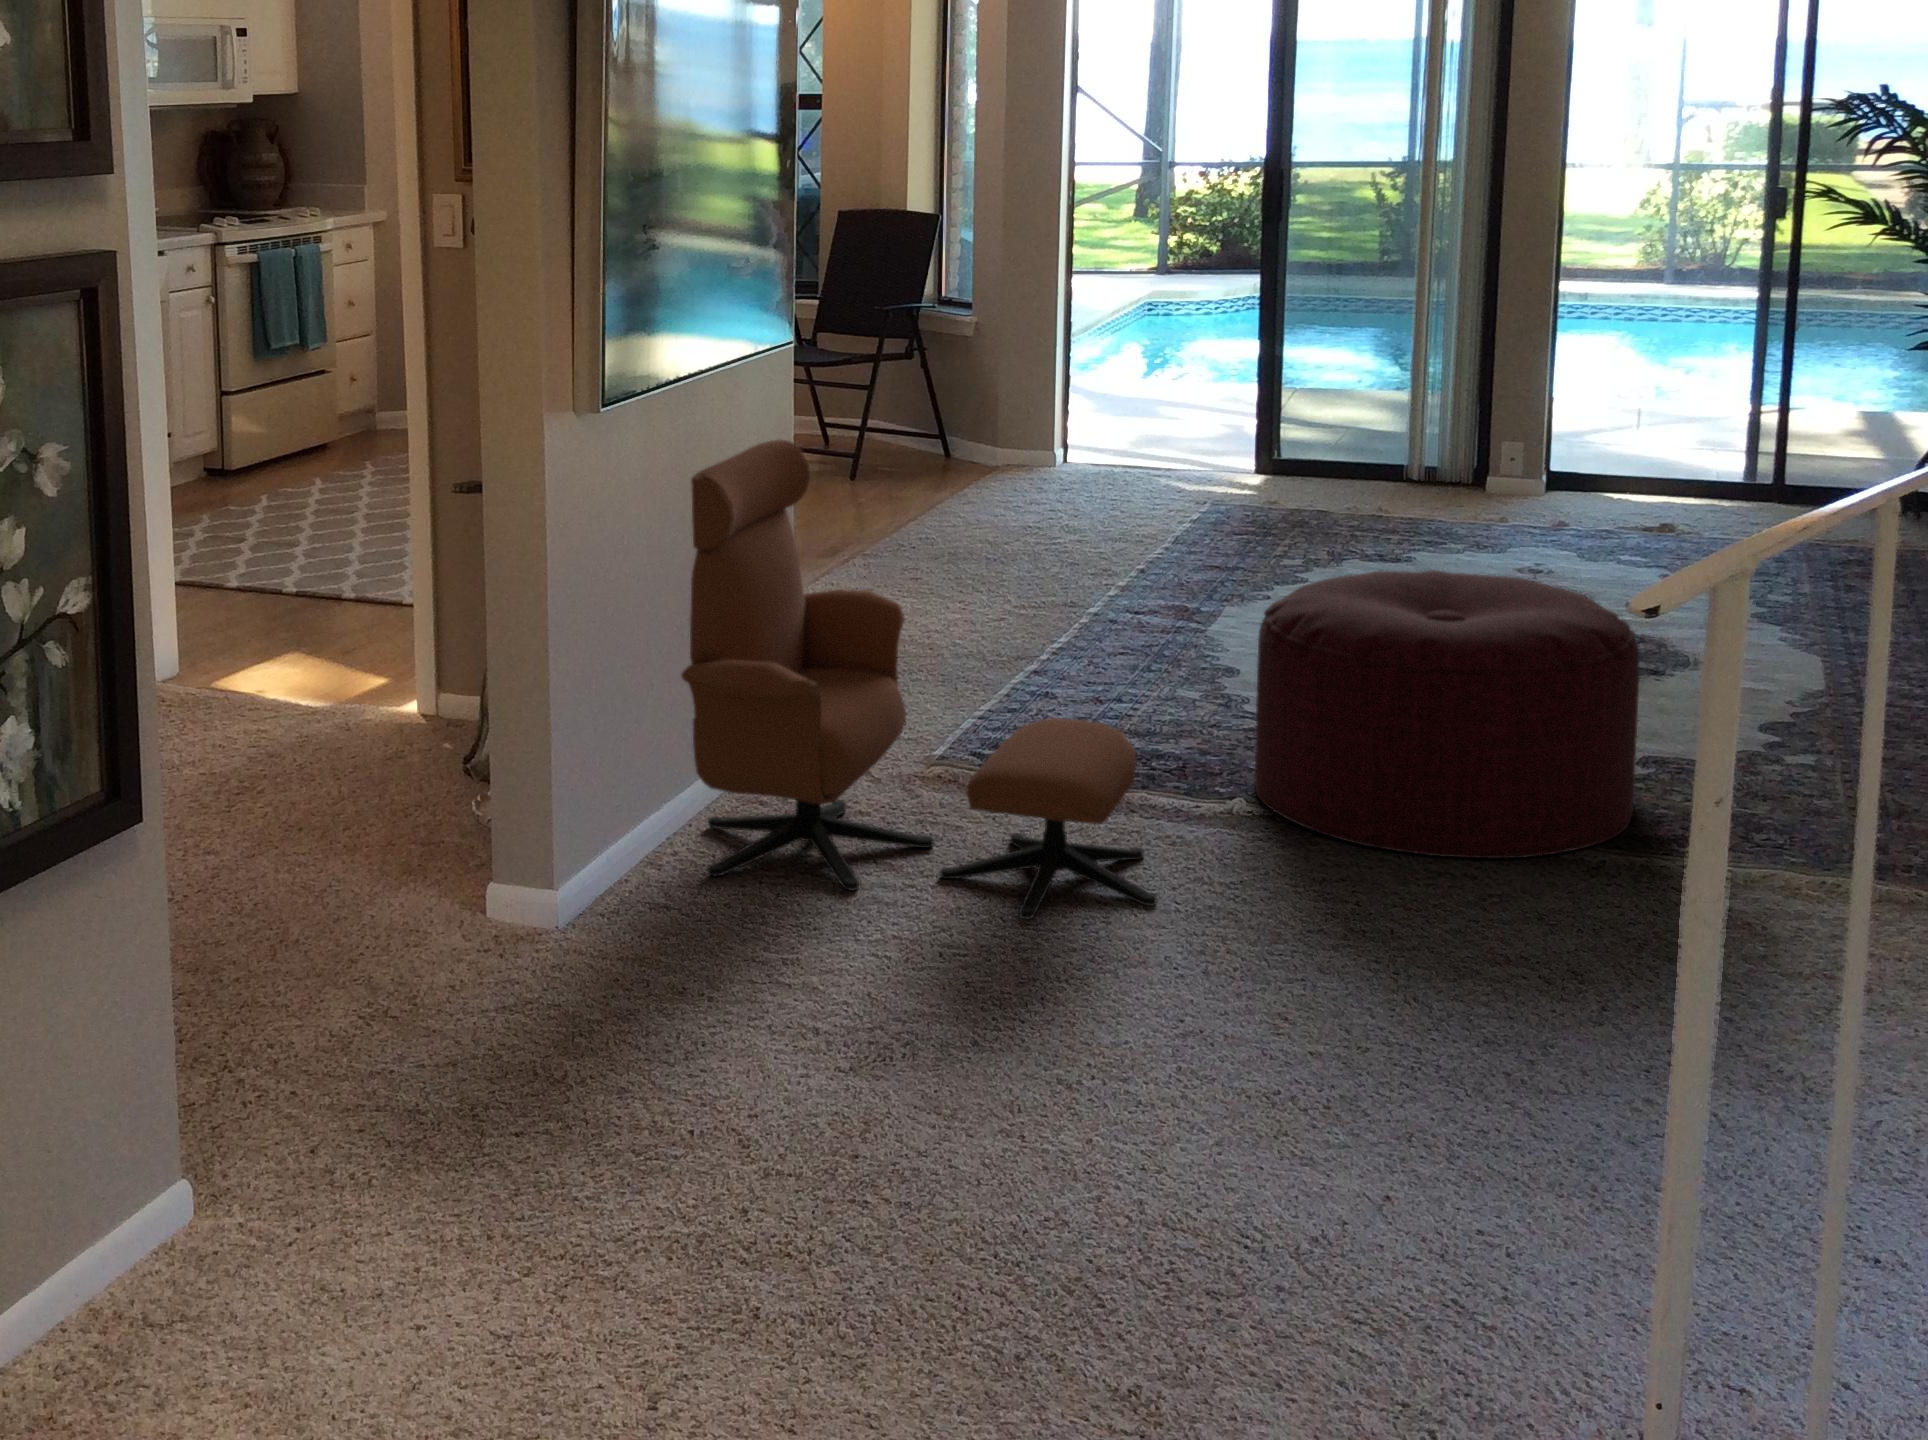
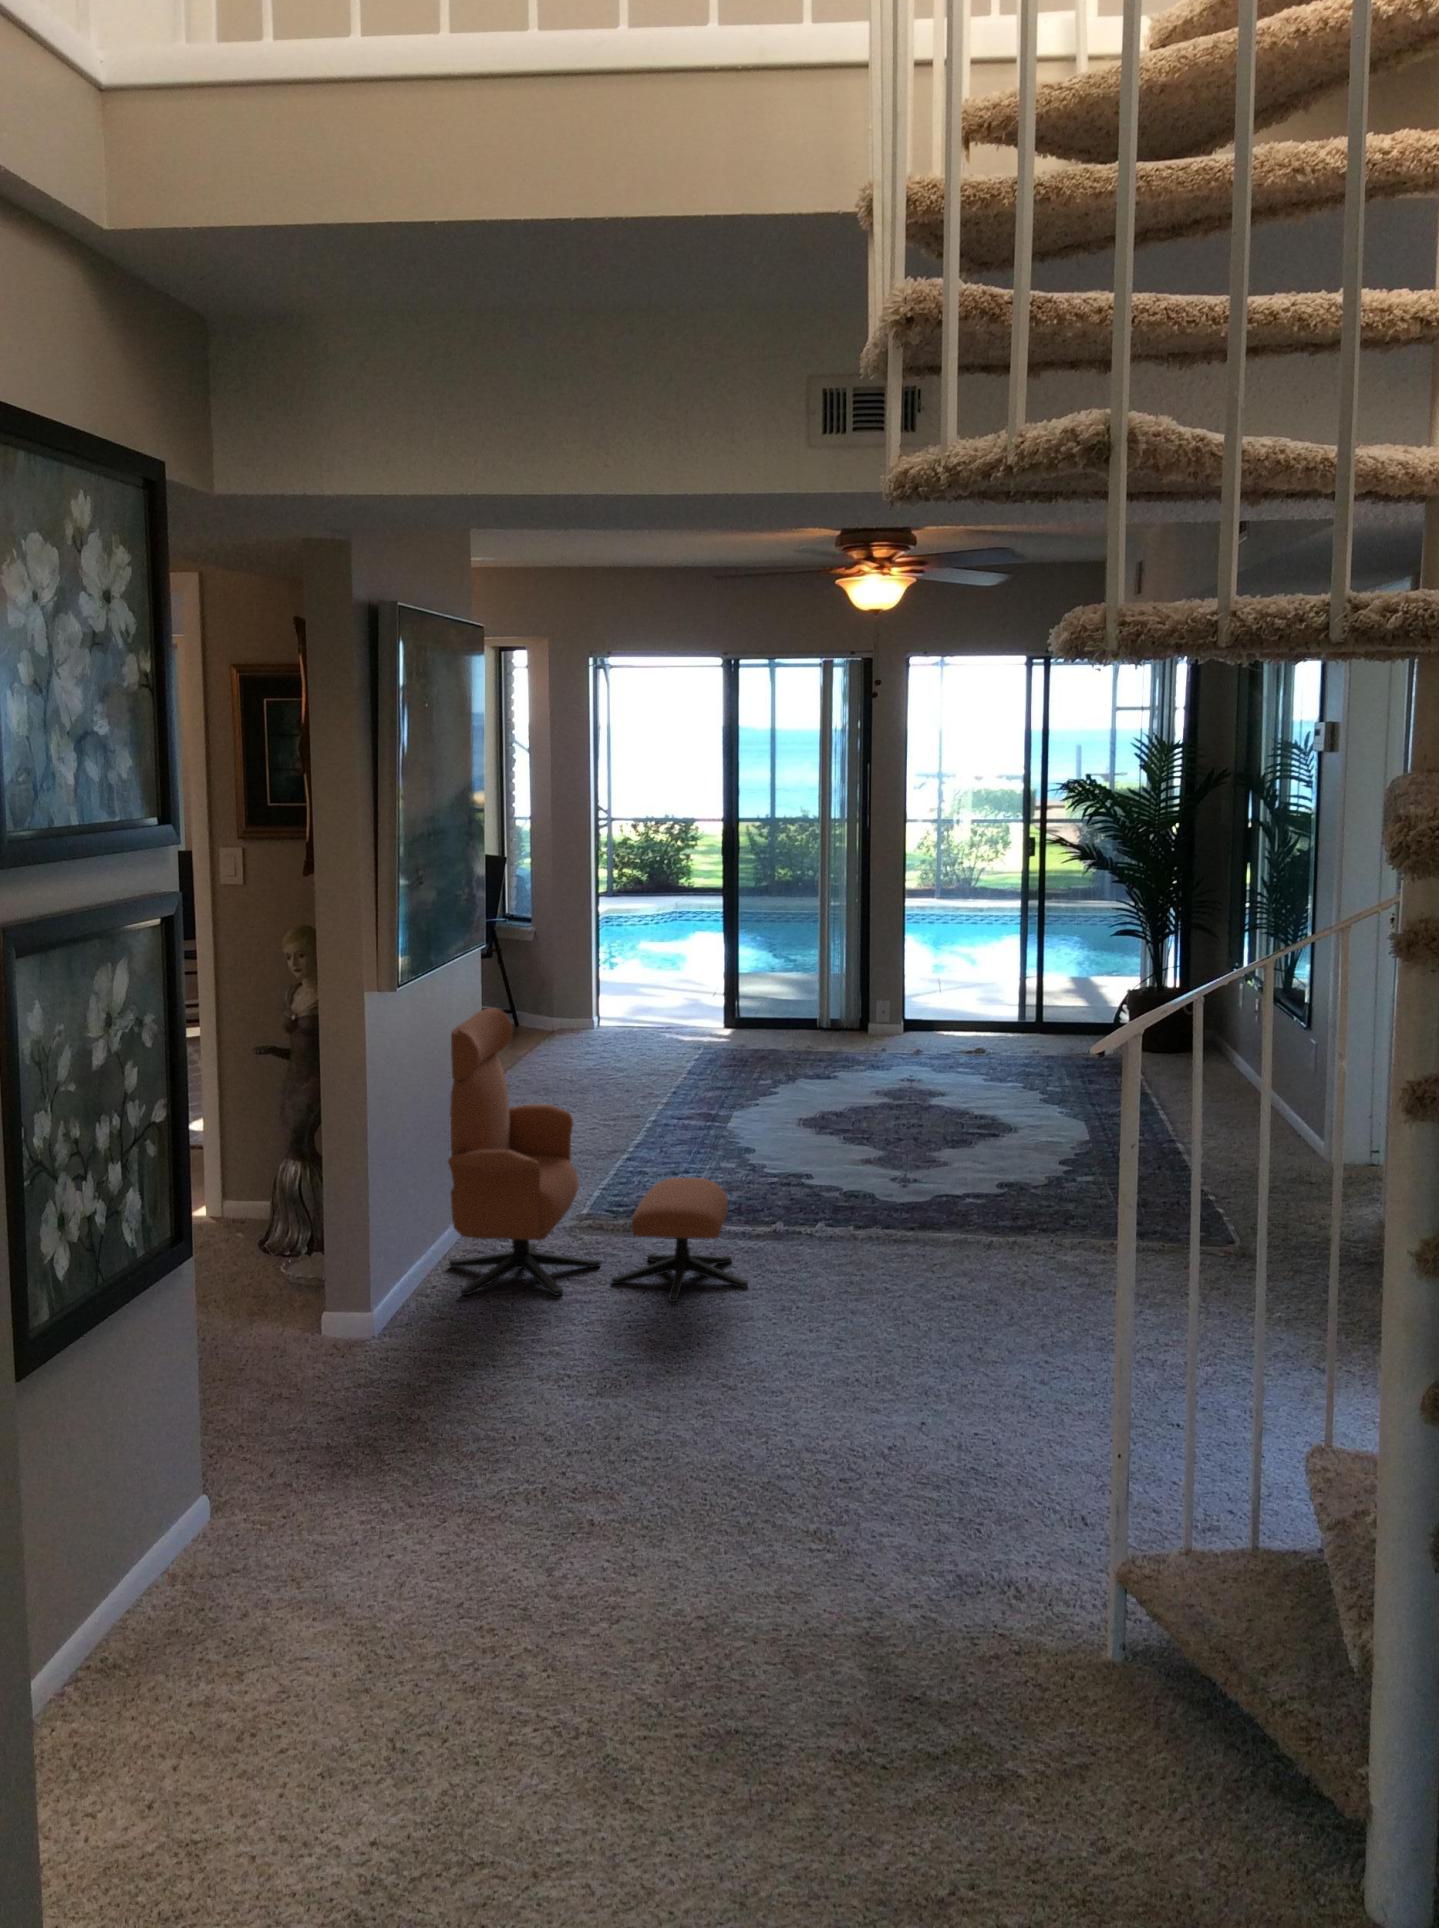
ottoman: present [1255,570,1639,858] -> none [784,1077,1001,1246]

